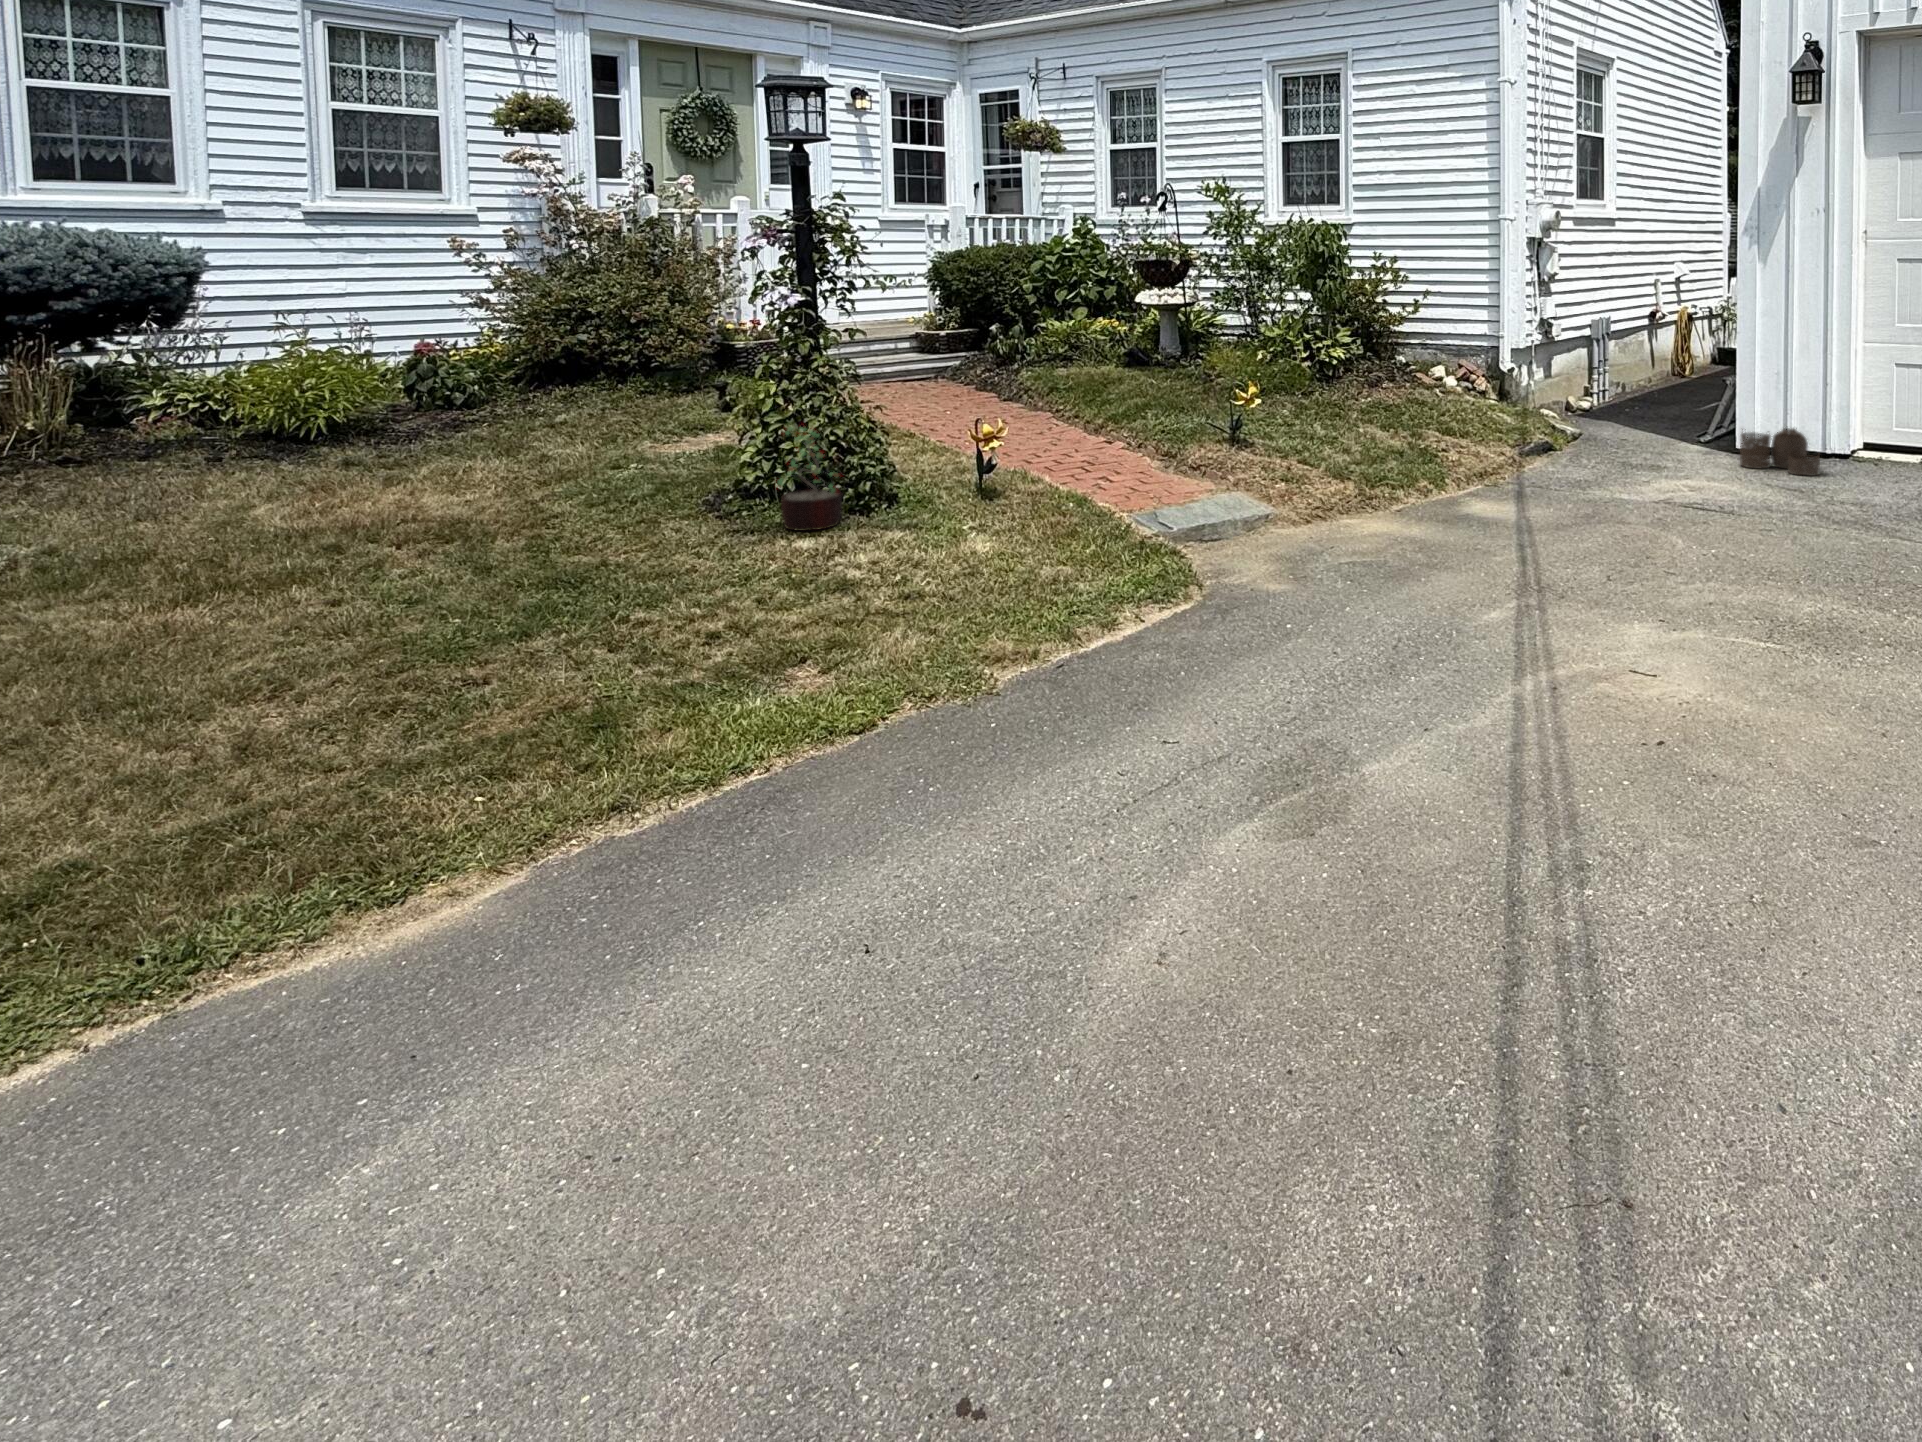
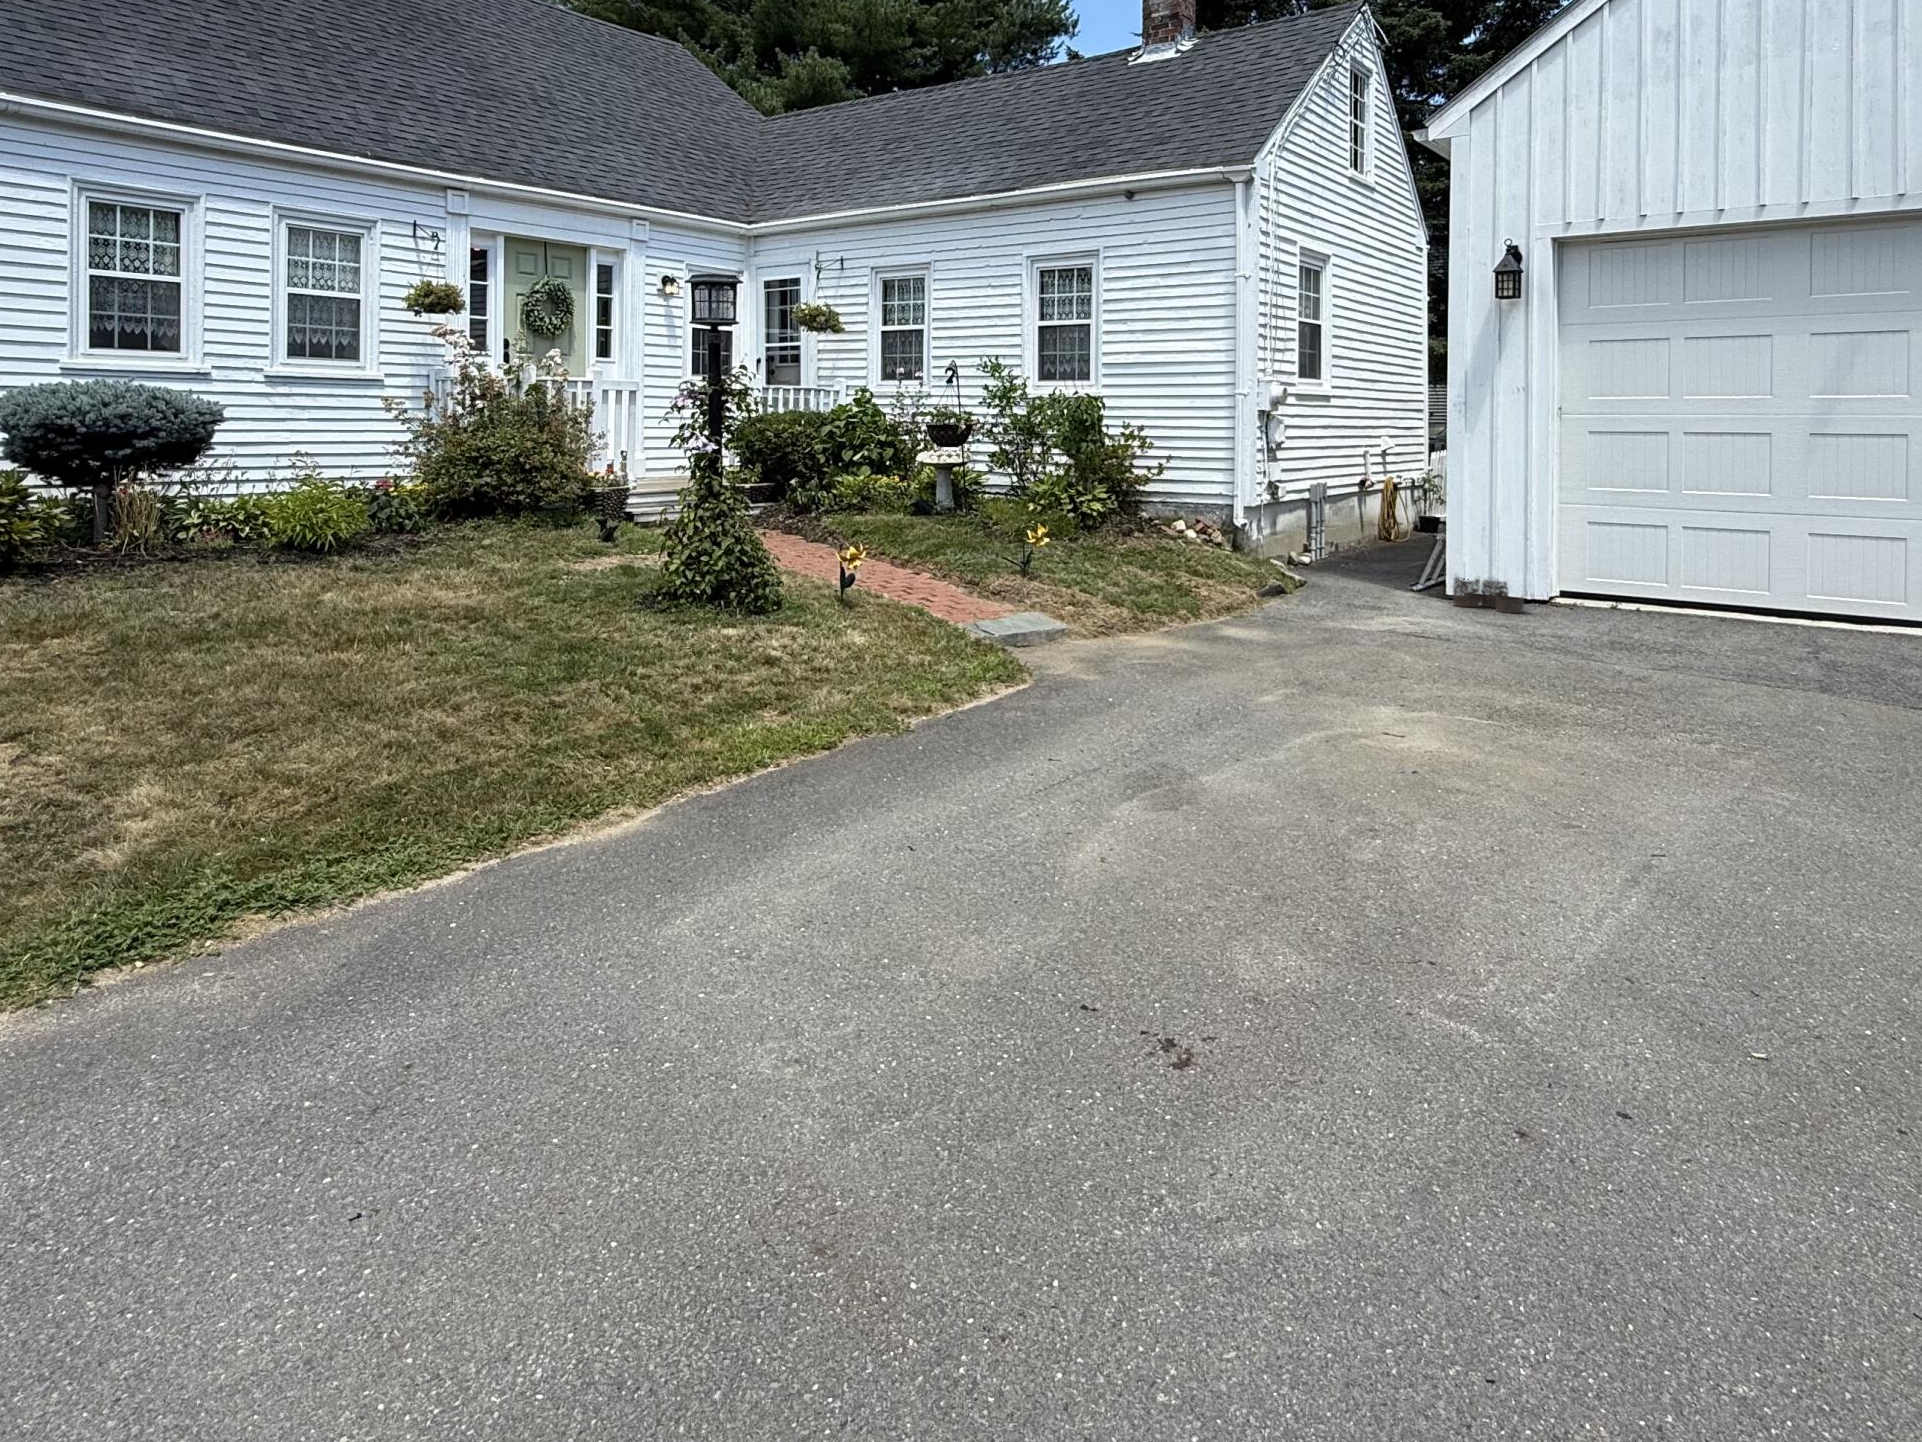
decorative plant: present [777,427,843,531] -> none [695,543,749,626]

